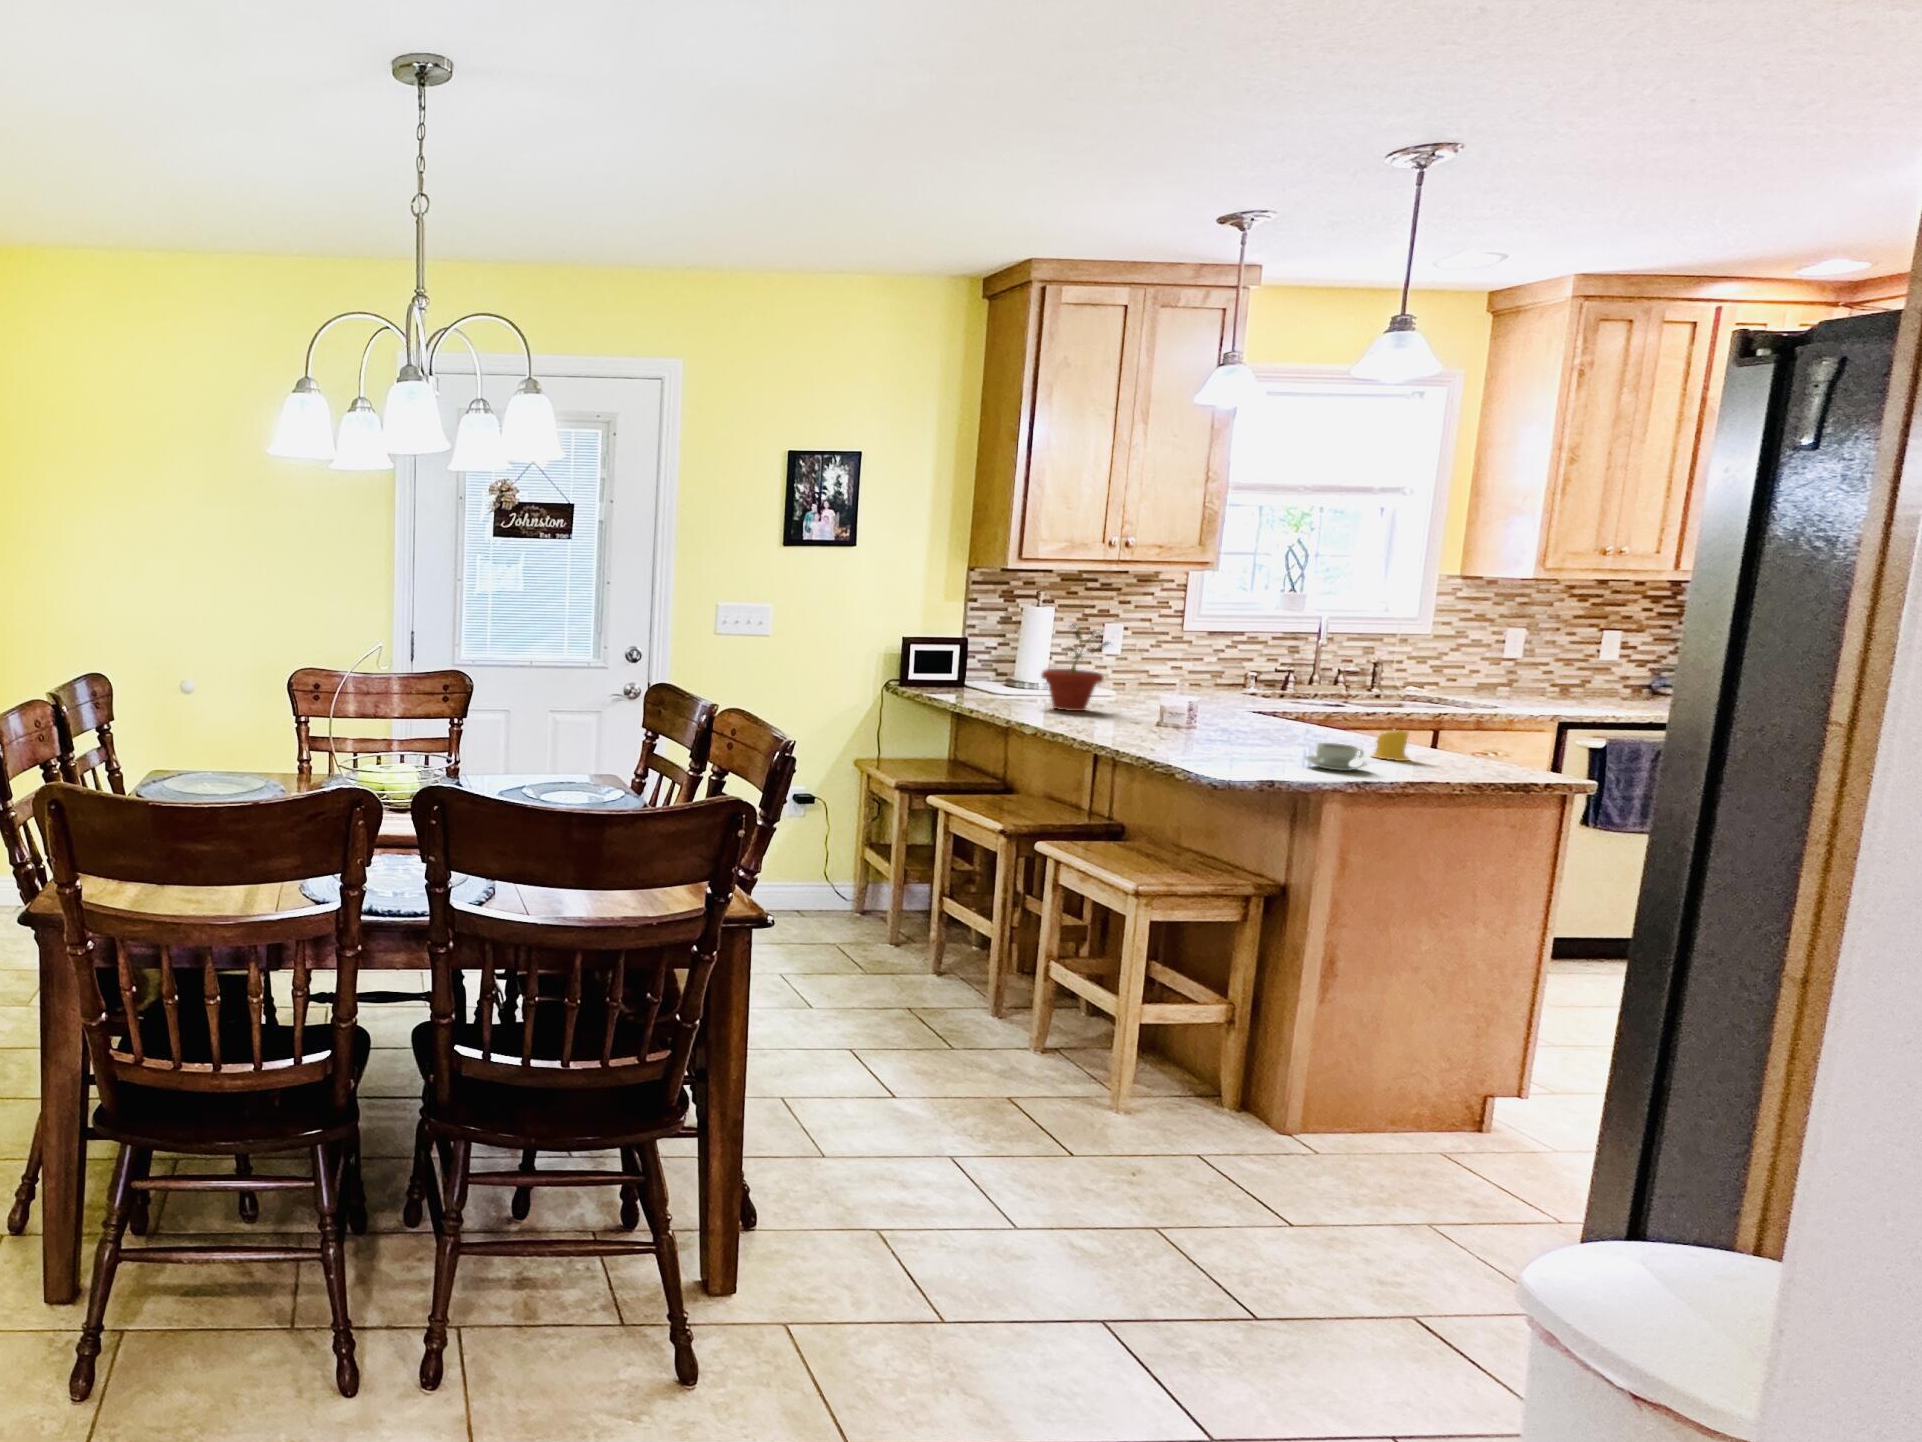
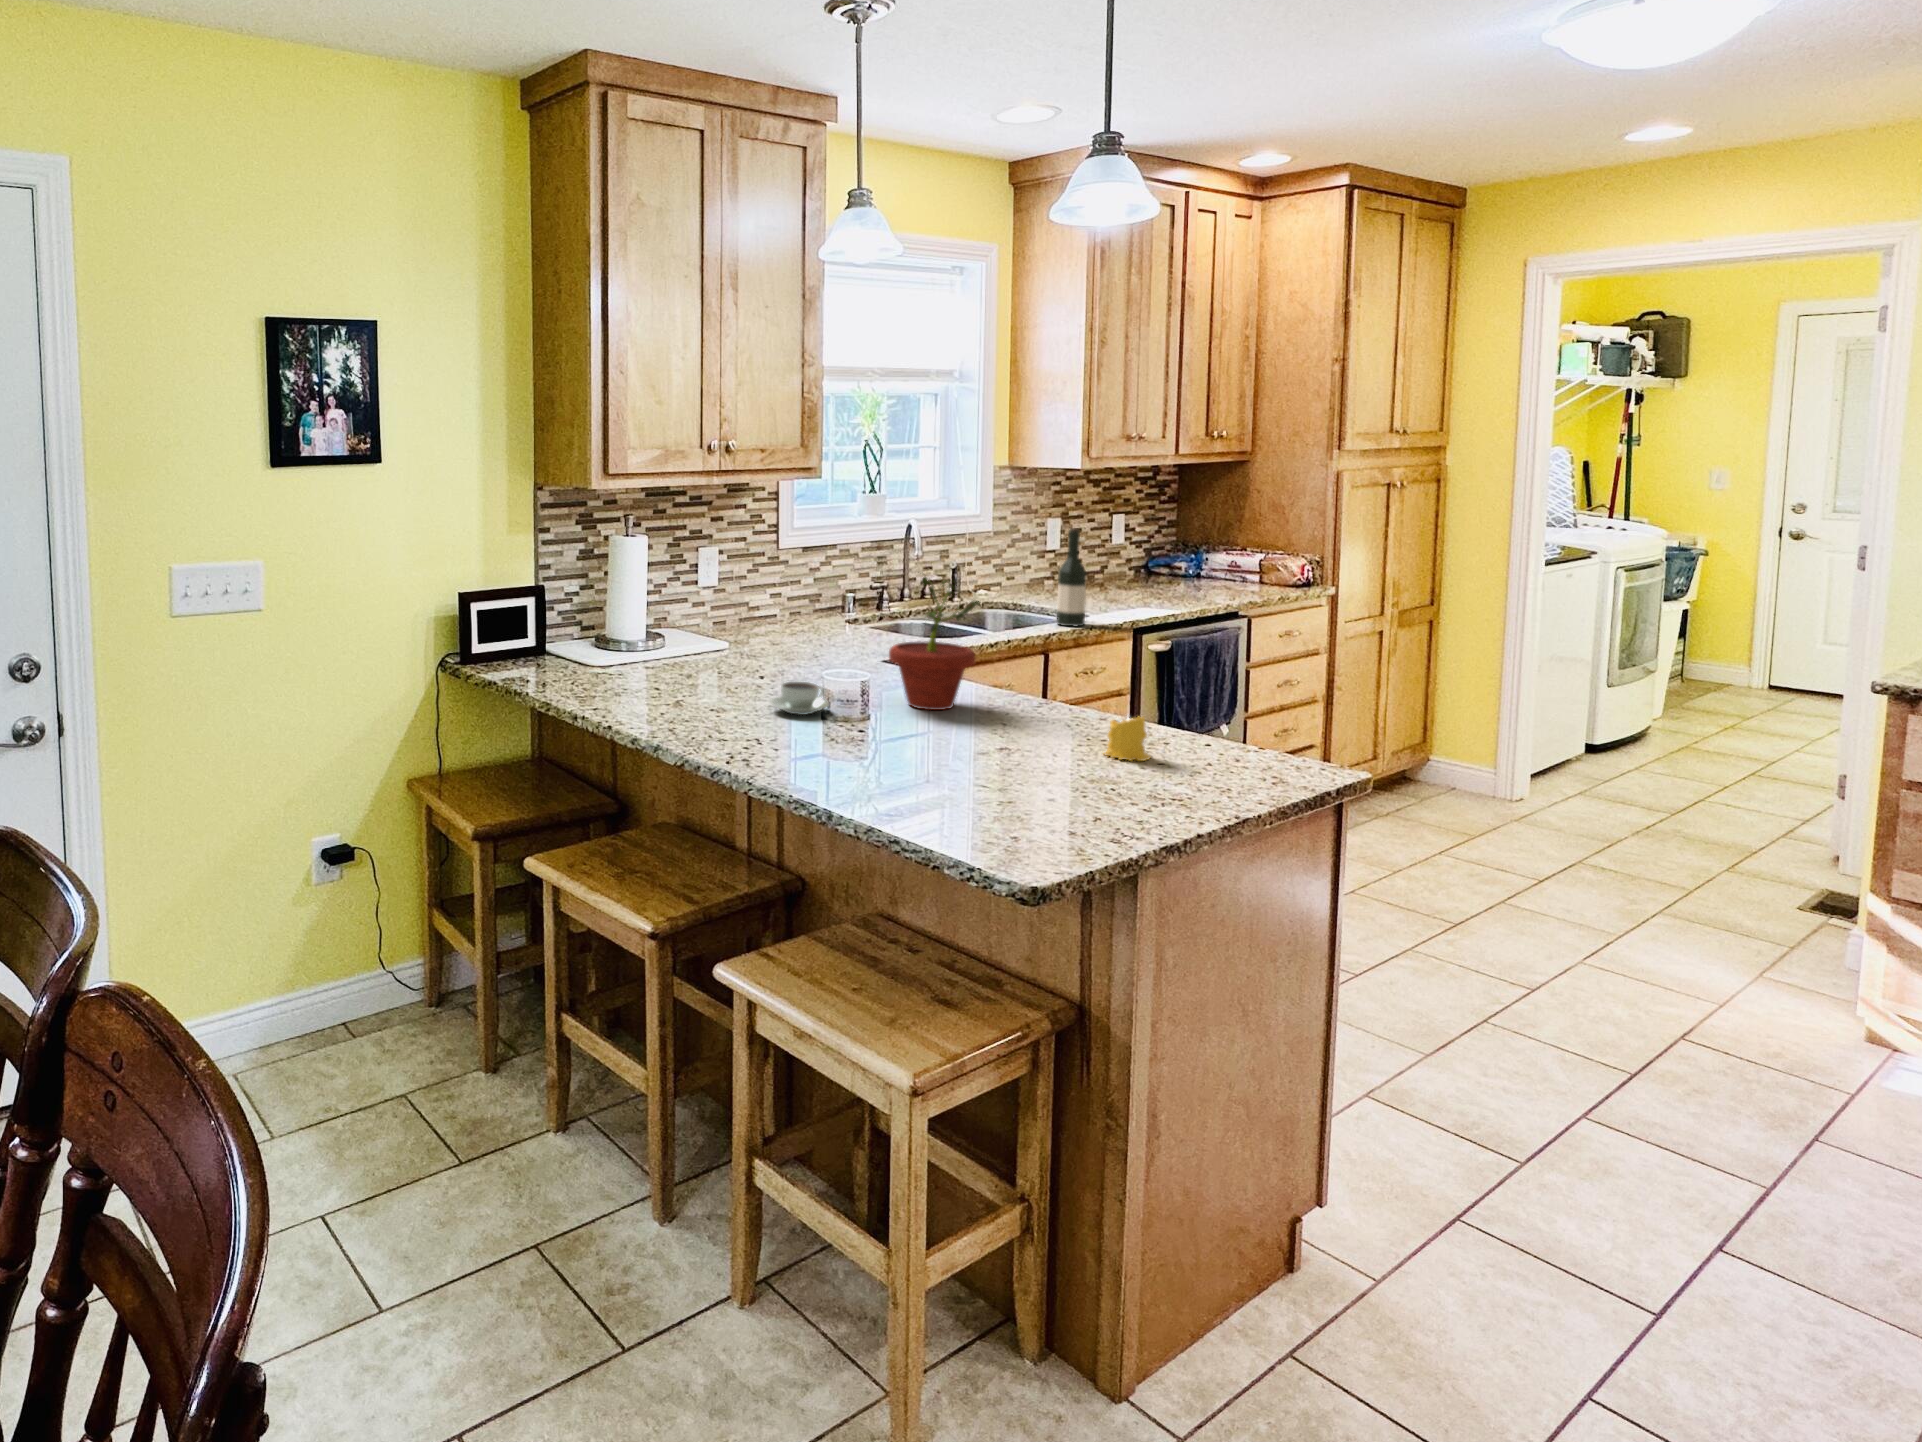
potted plant: present [1042,624,1109,711] -> present [889,577,979,710]
wine bottle: none [1466,627,1503,714] -> present [1057,528,1087,627]
coffee cup: present [1305,743,1367,771] -> present [771,682,829,715]

